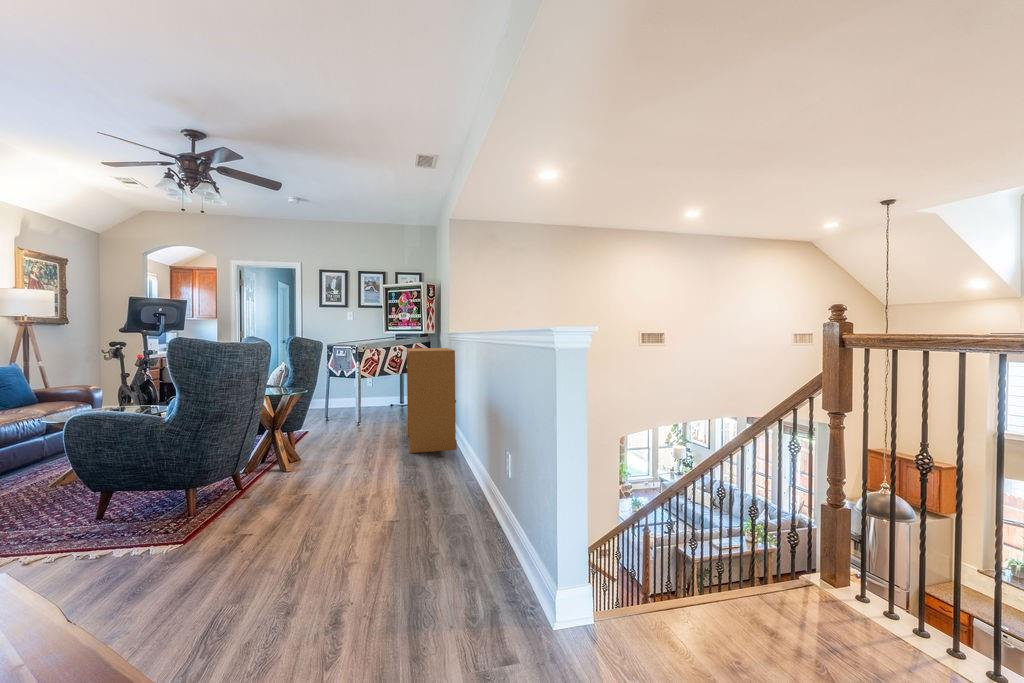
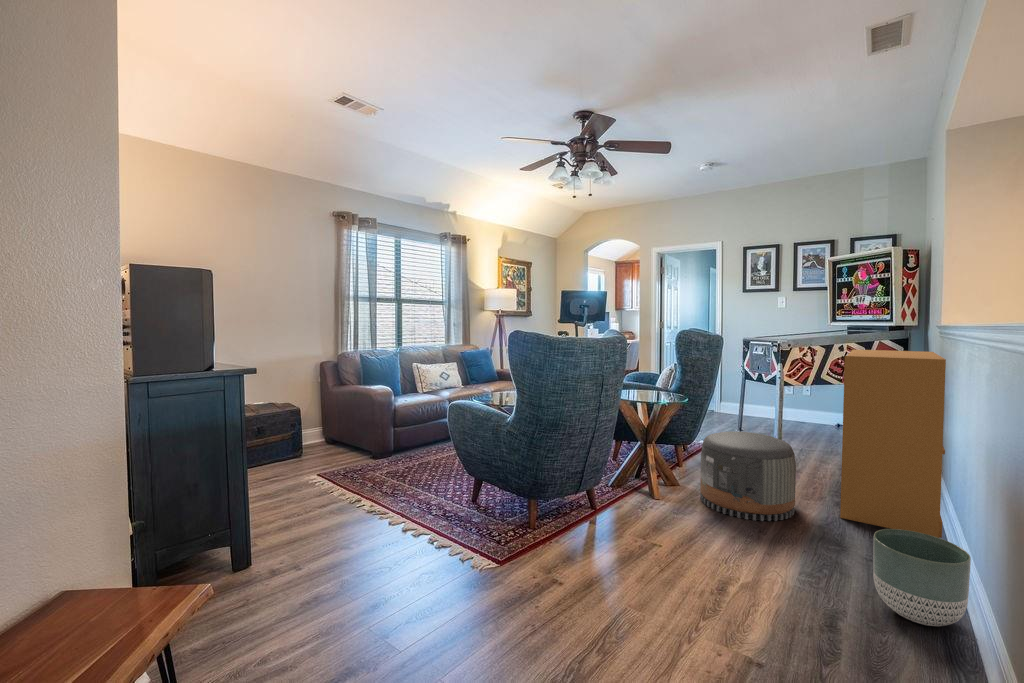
pouf: none [322,409,385,468] -> present [700,431,796,521]
planter: none [435,439,472,482] -> present [873,529,971,626]

